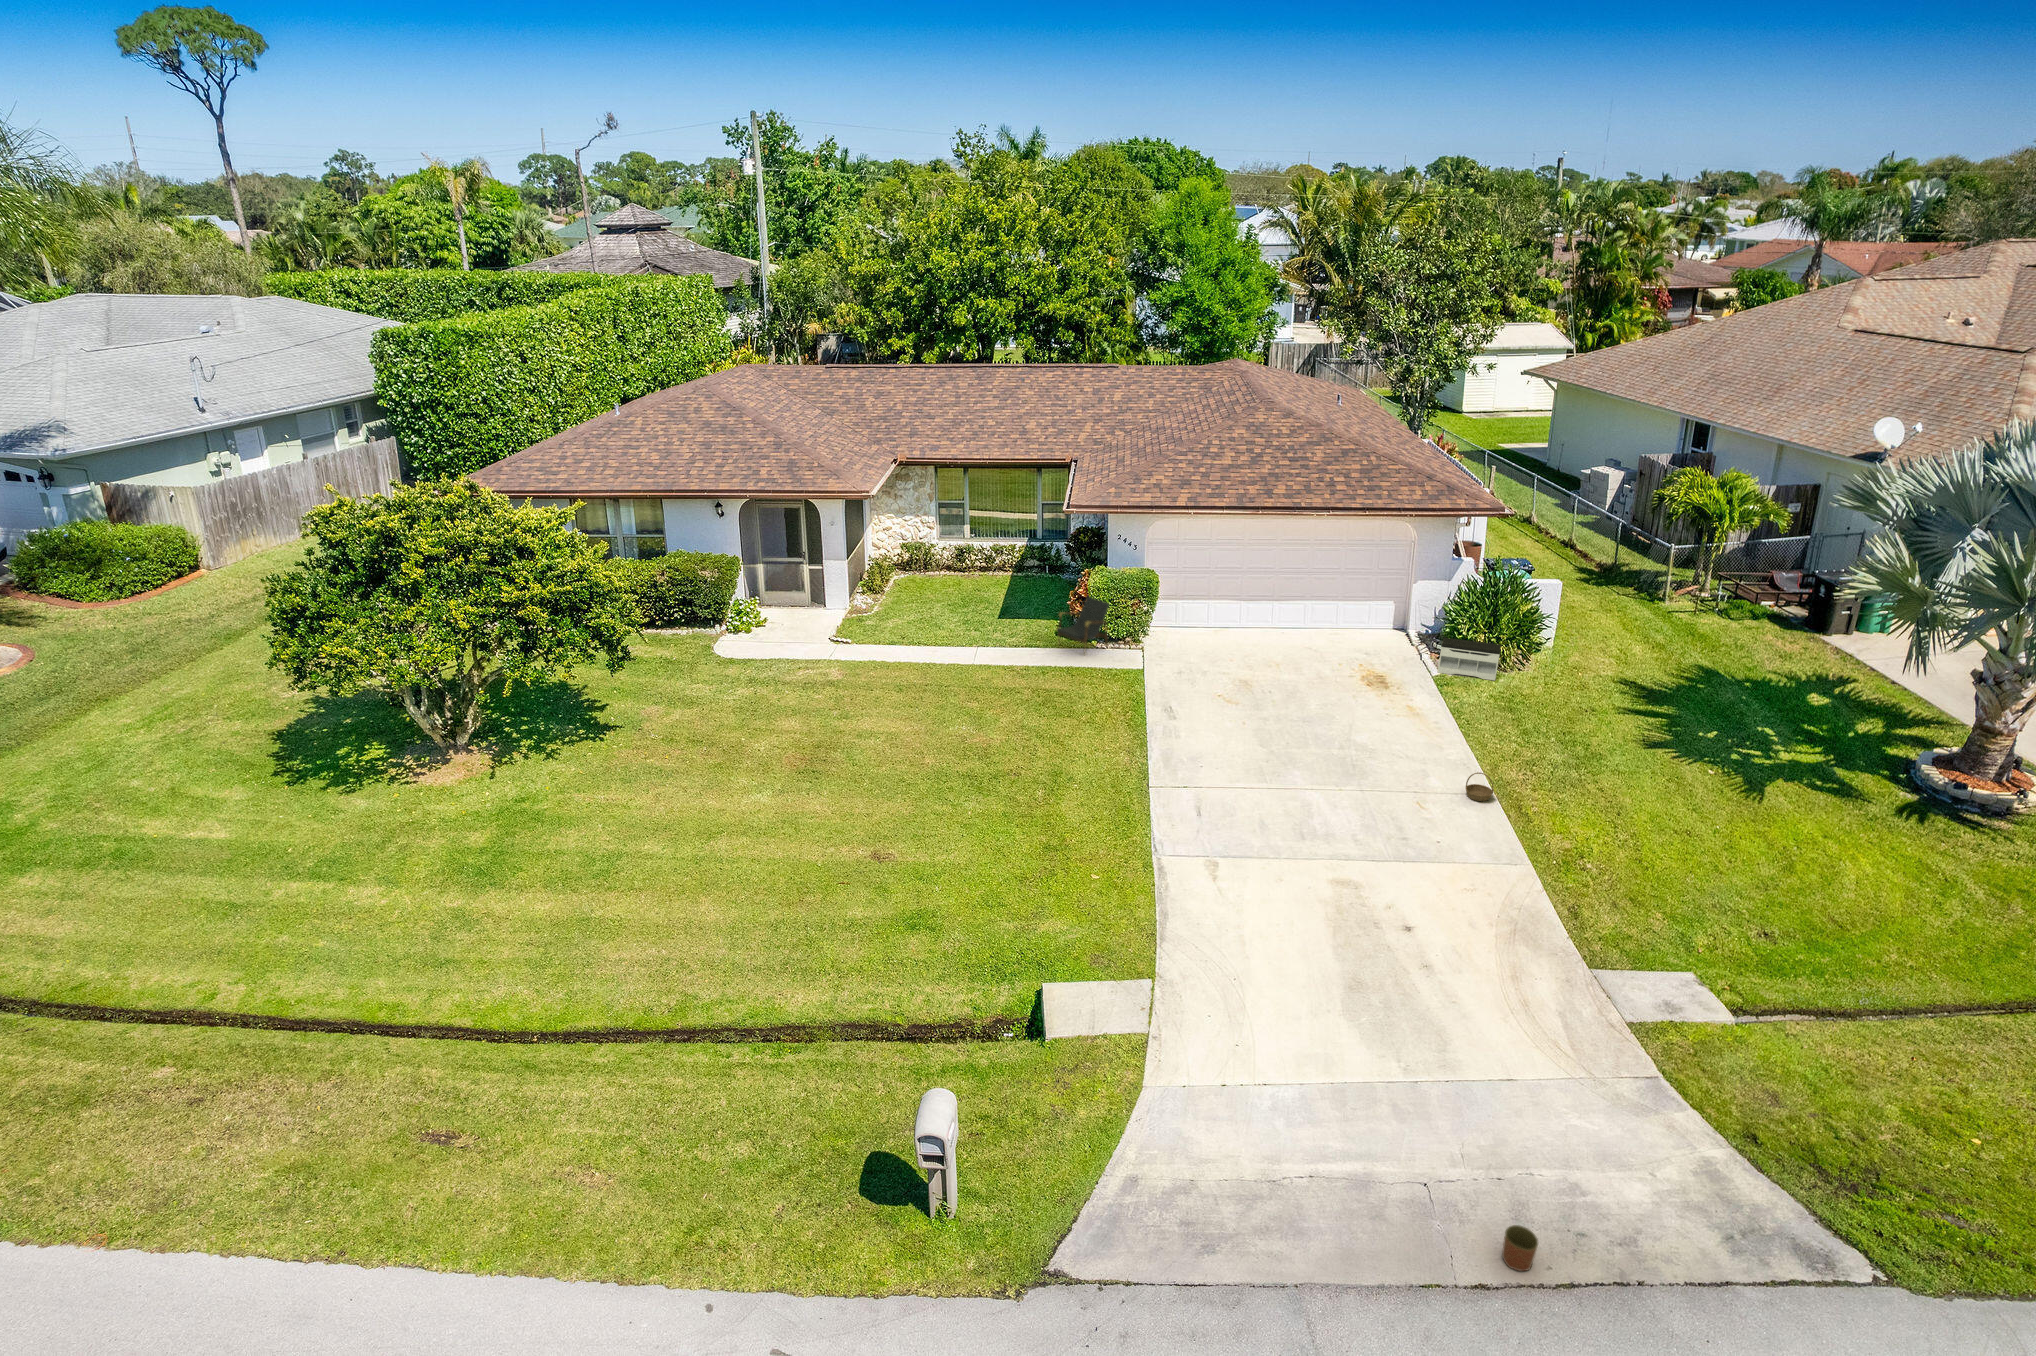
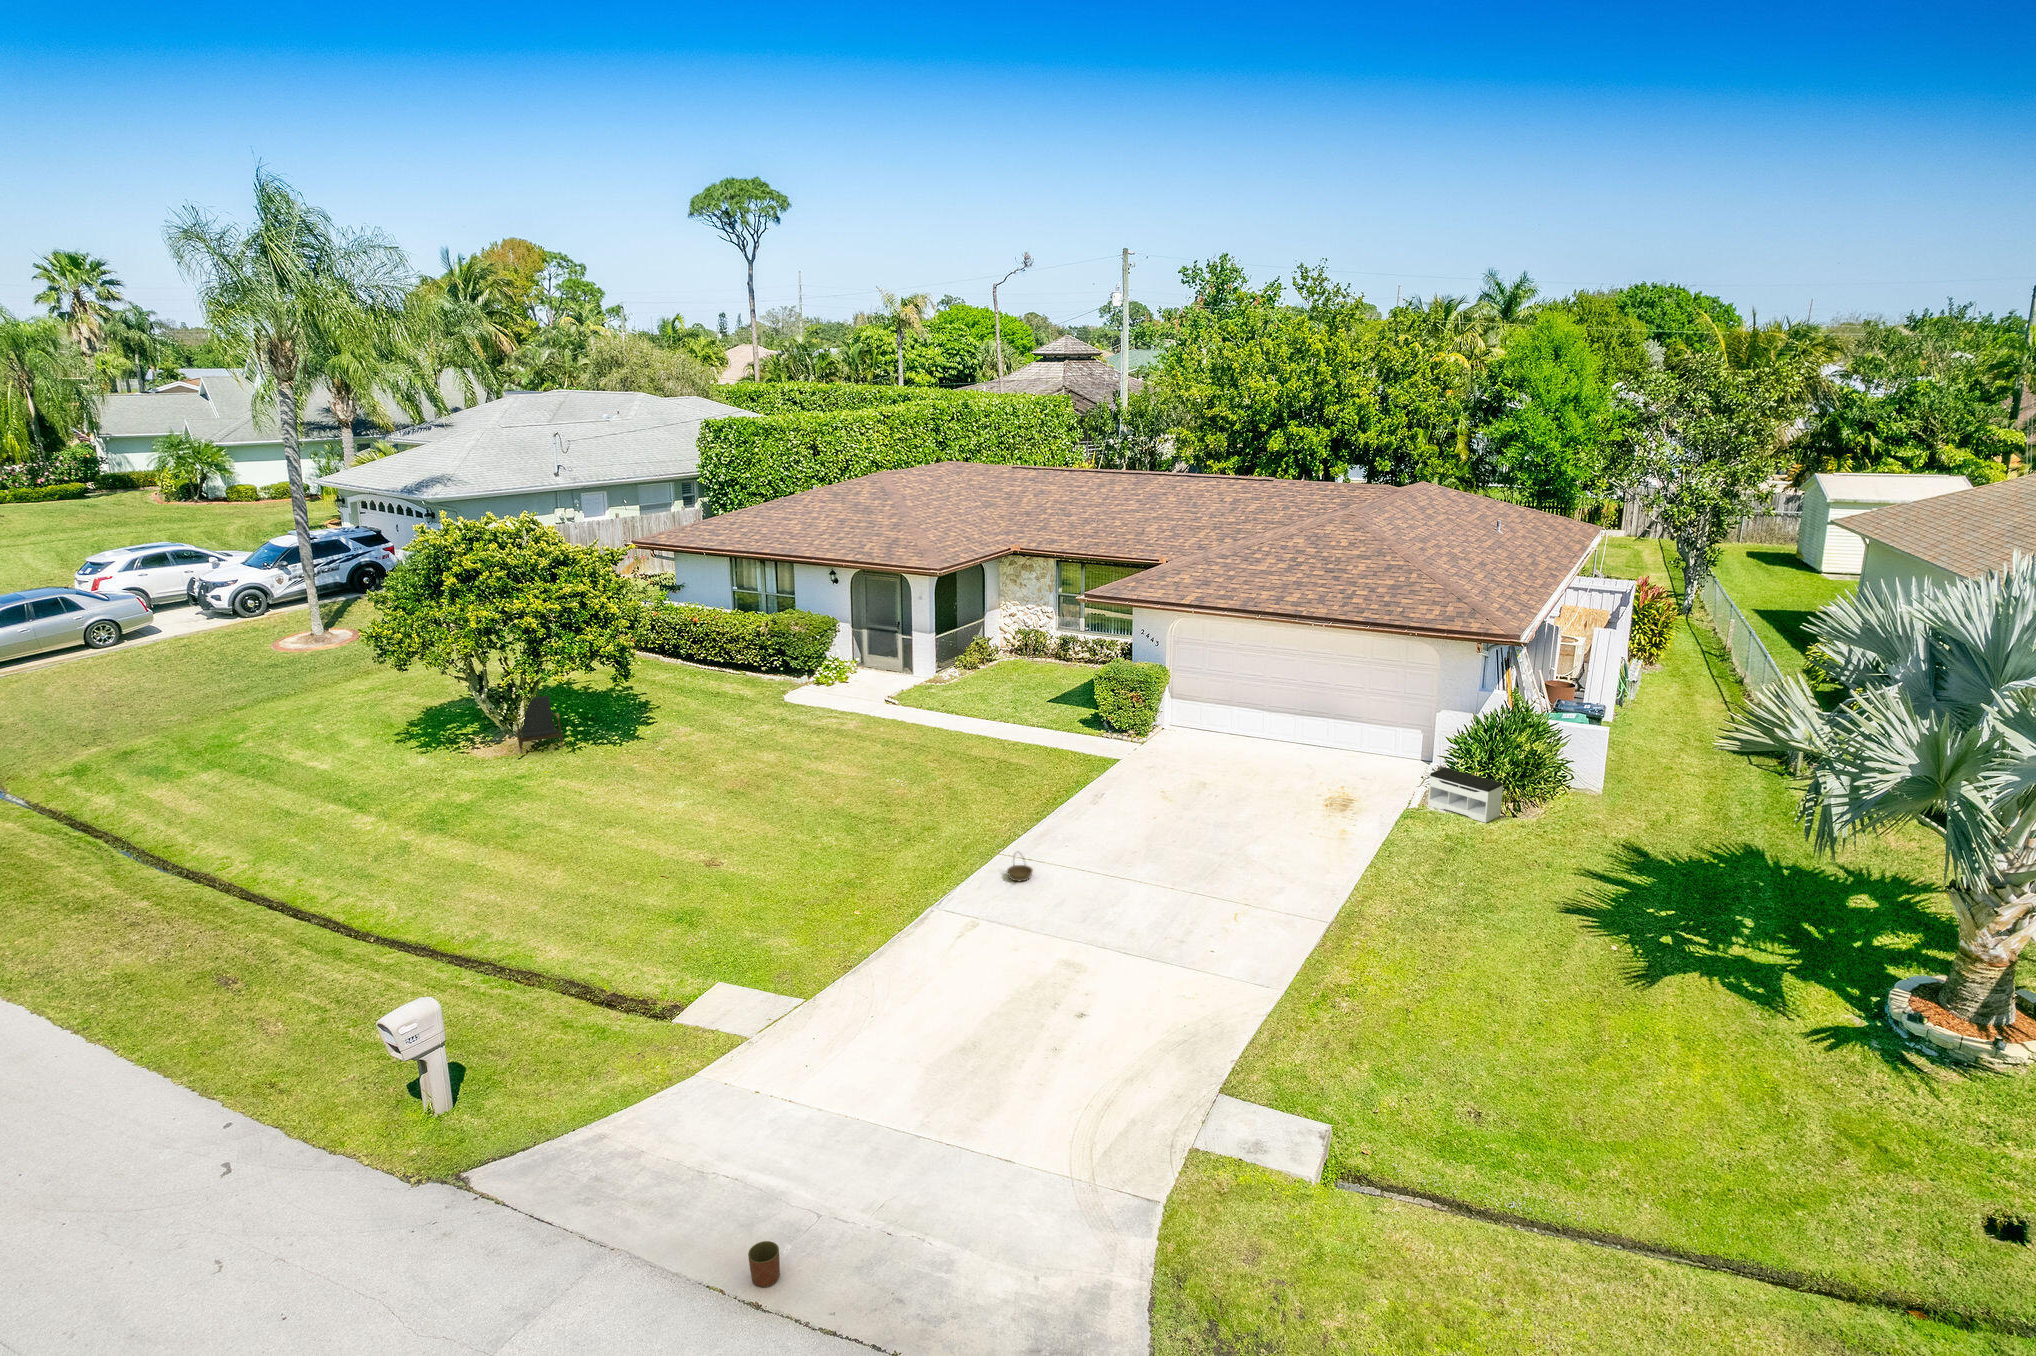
lounge chair: present [1056,596,1110,653] -> present [516,696,563,754]
basket: present [1466,773,1493,801] -> present [1007,864,1033,881]

